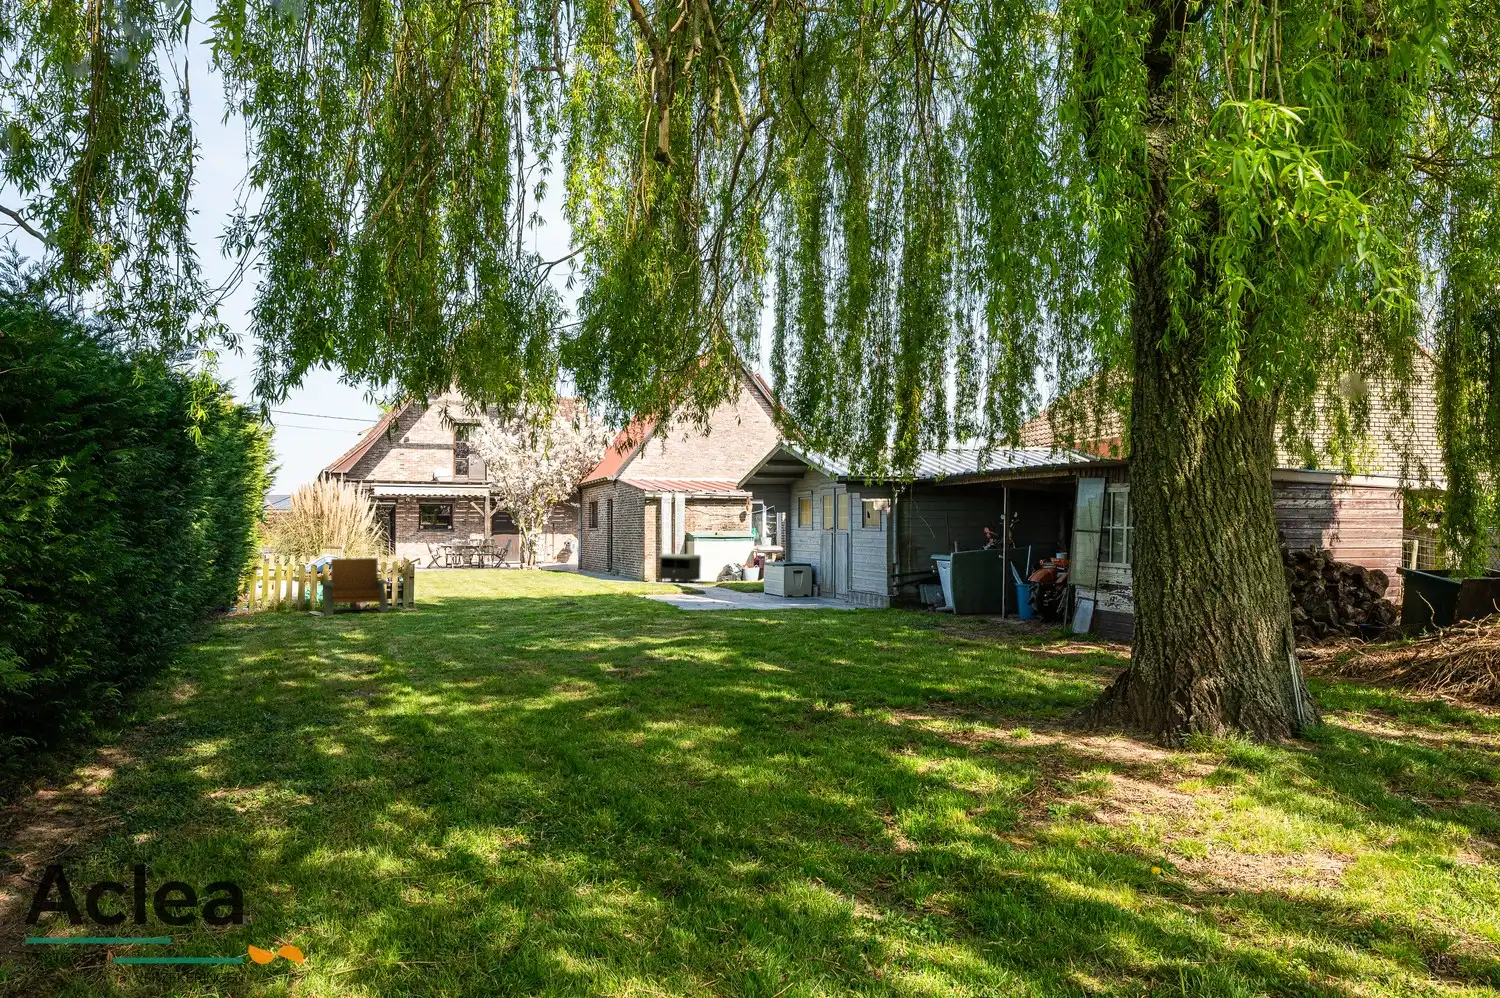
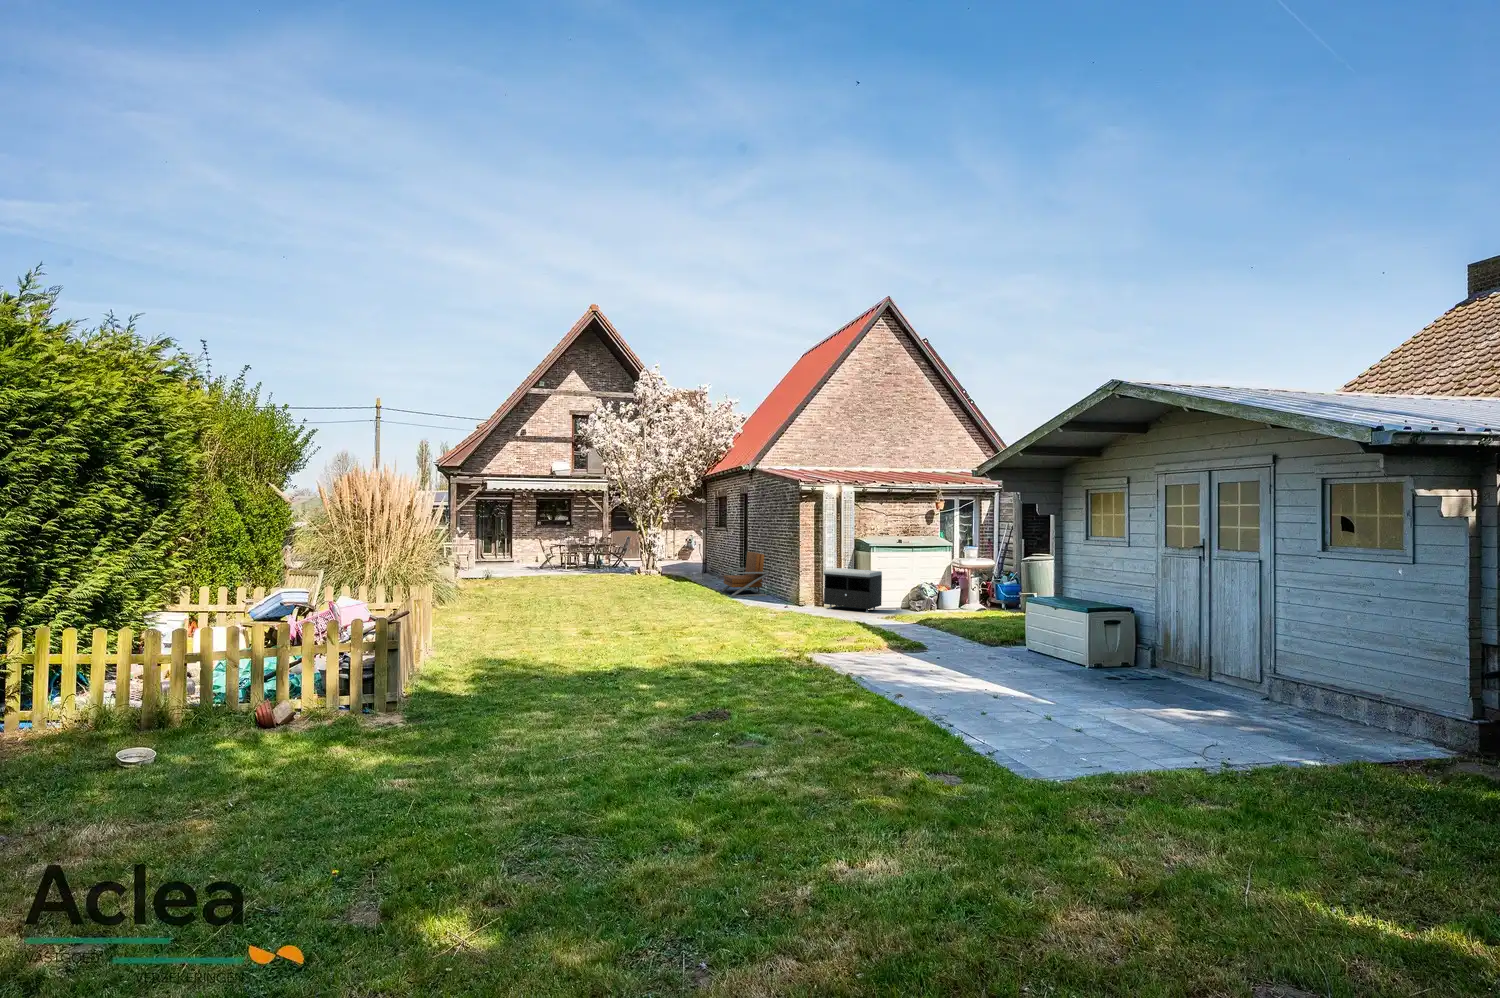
lounge chair: present [323,558,389,615] -> present [721,552,769,596]

